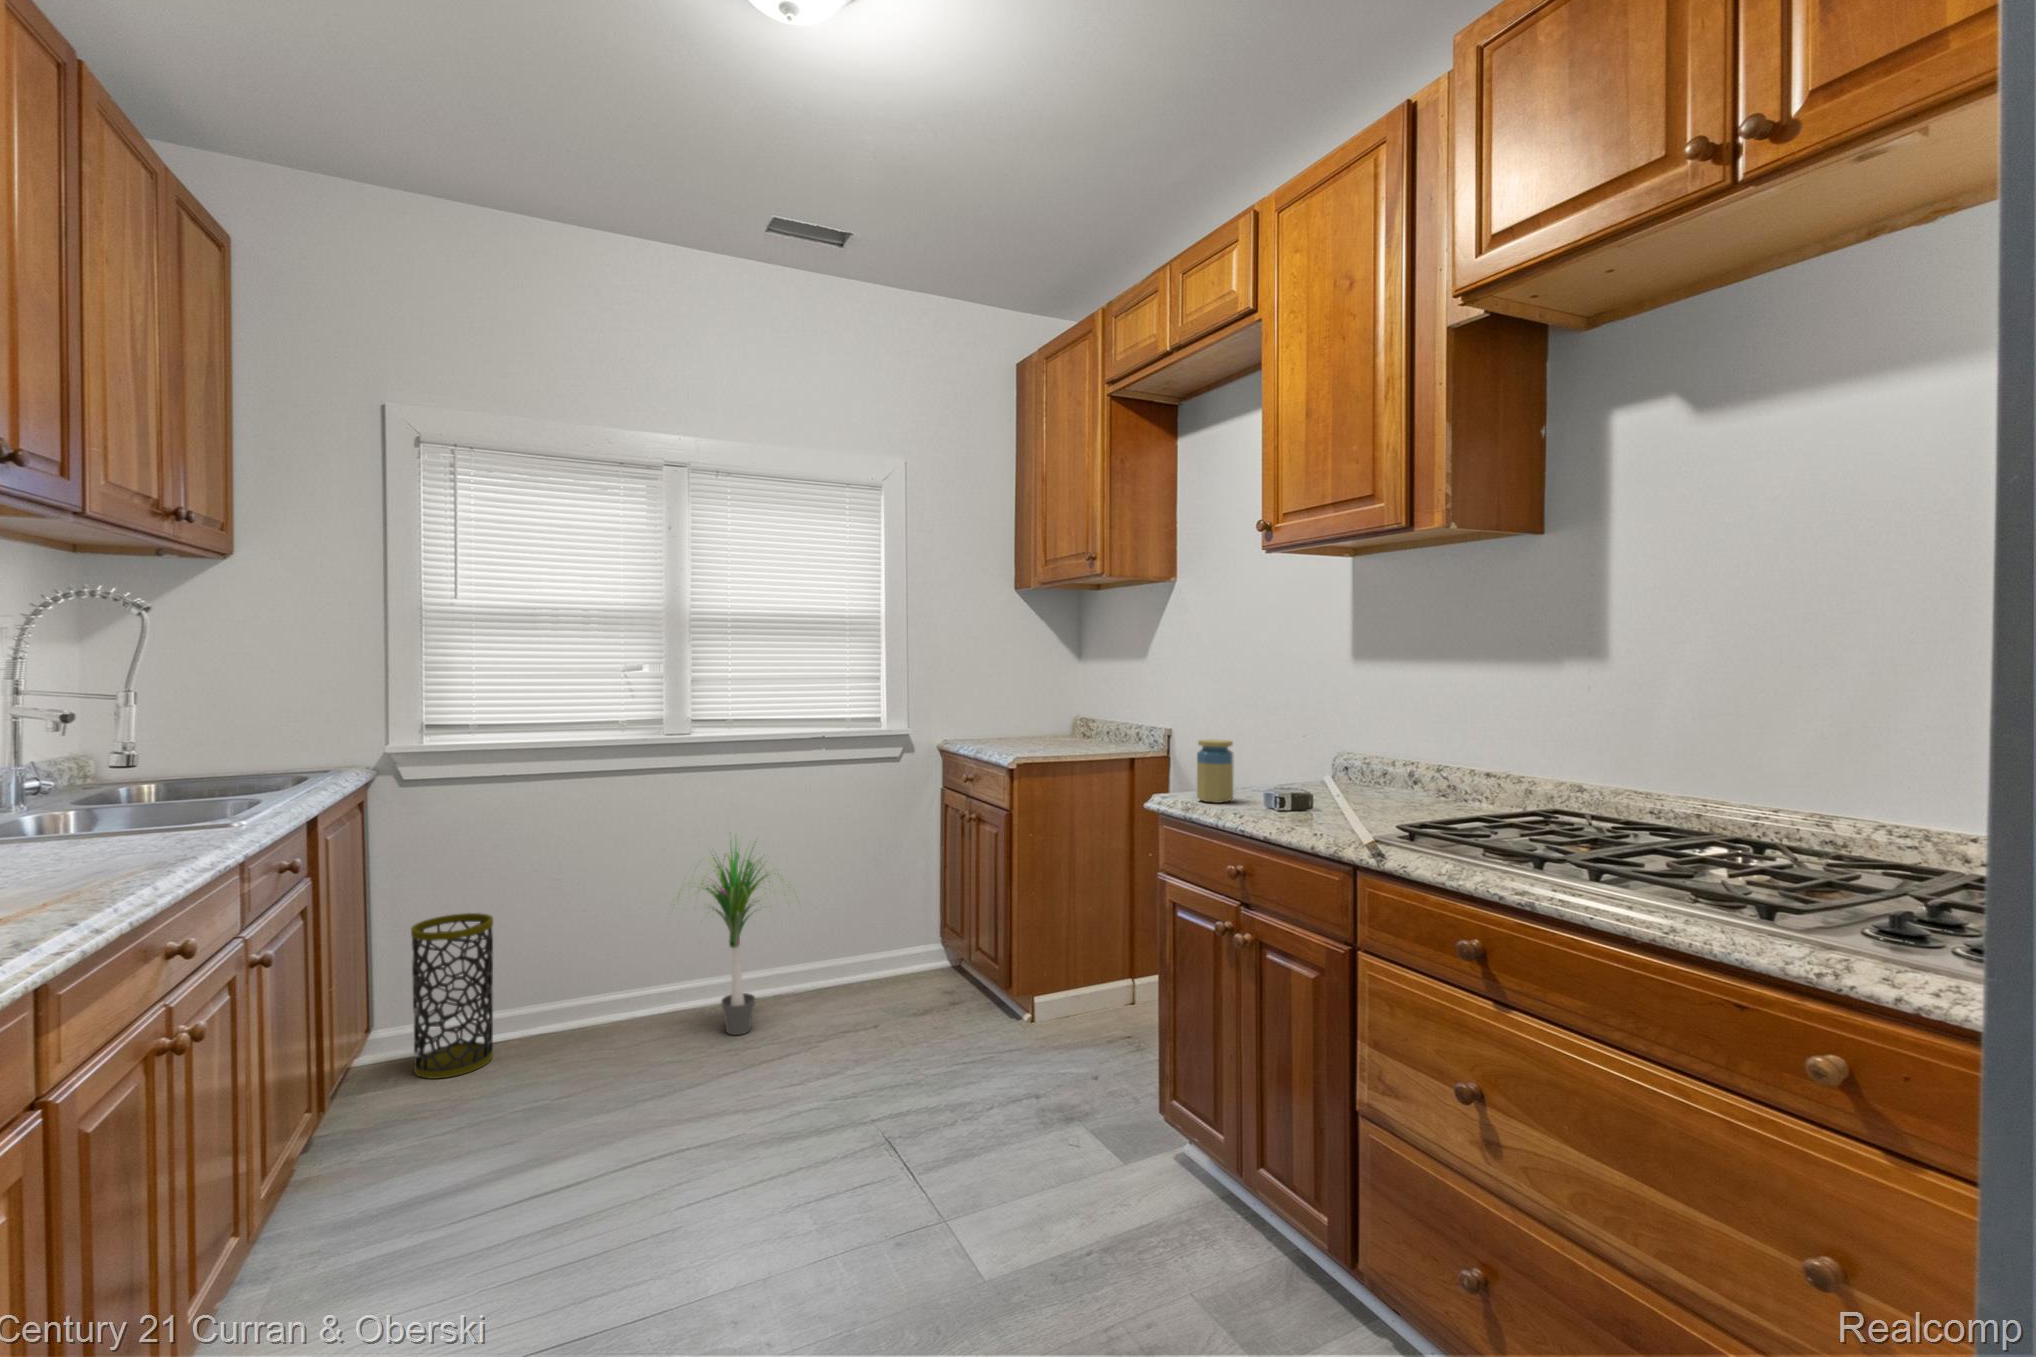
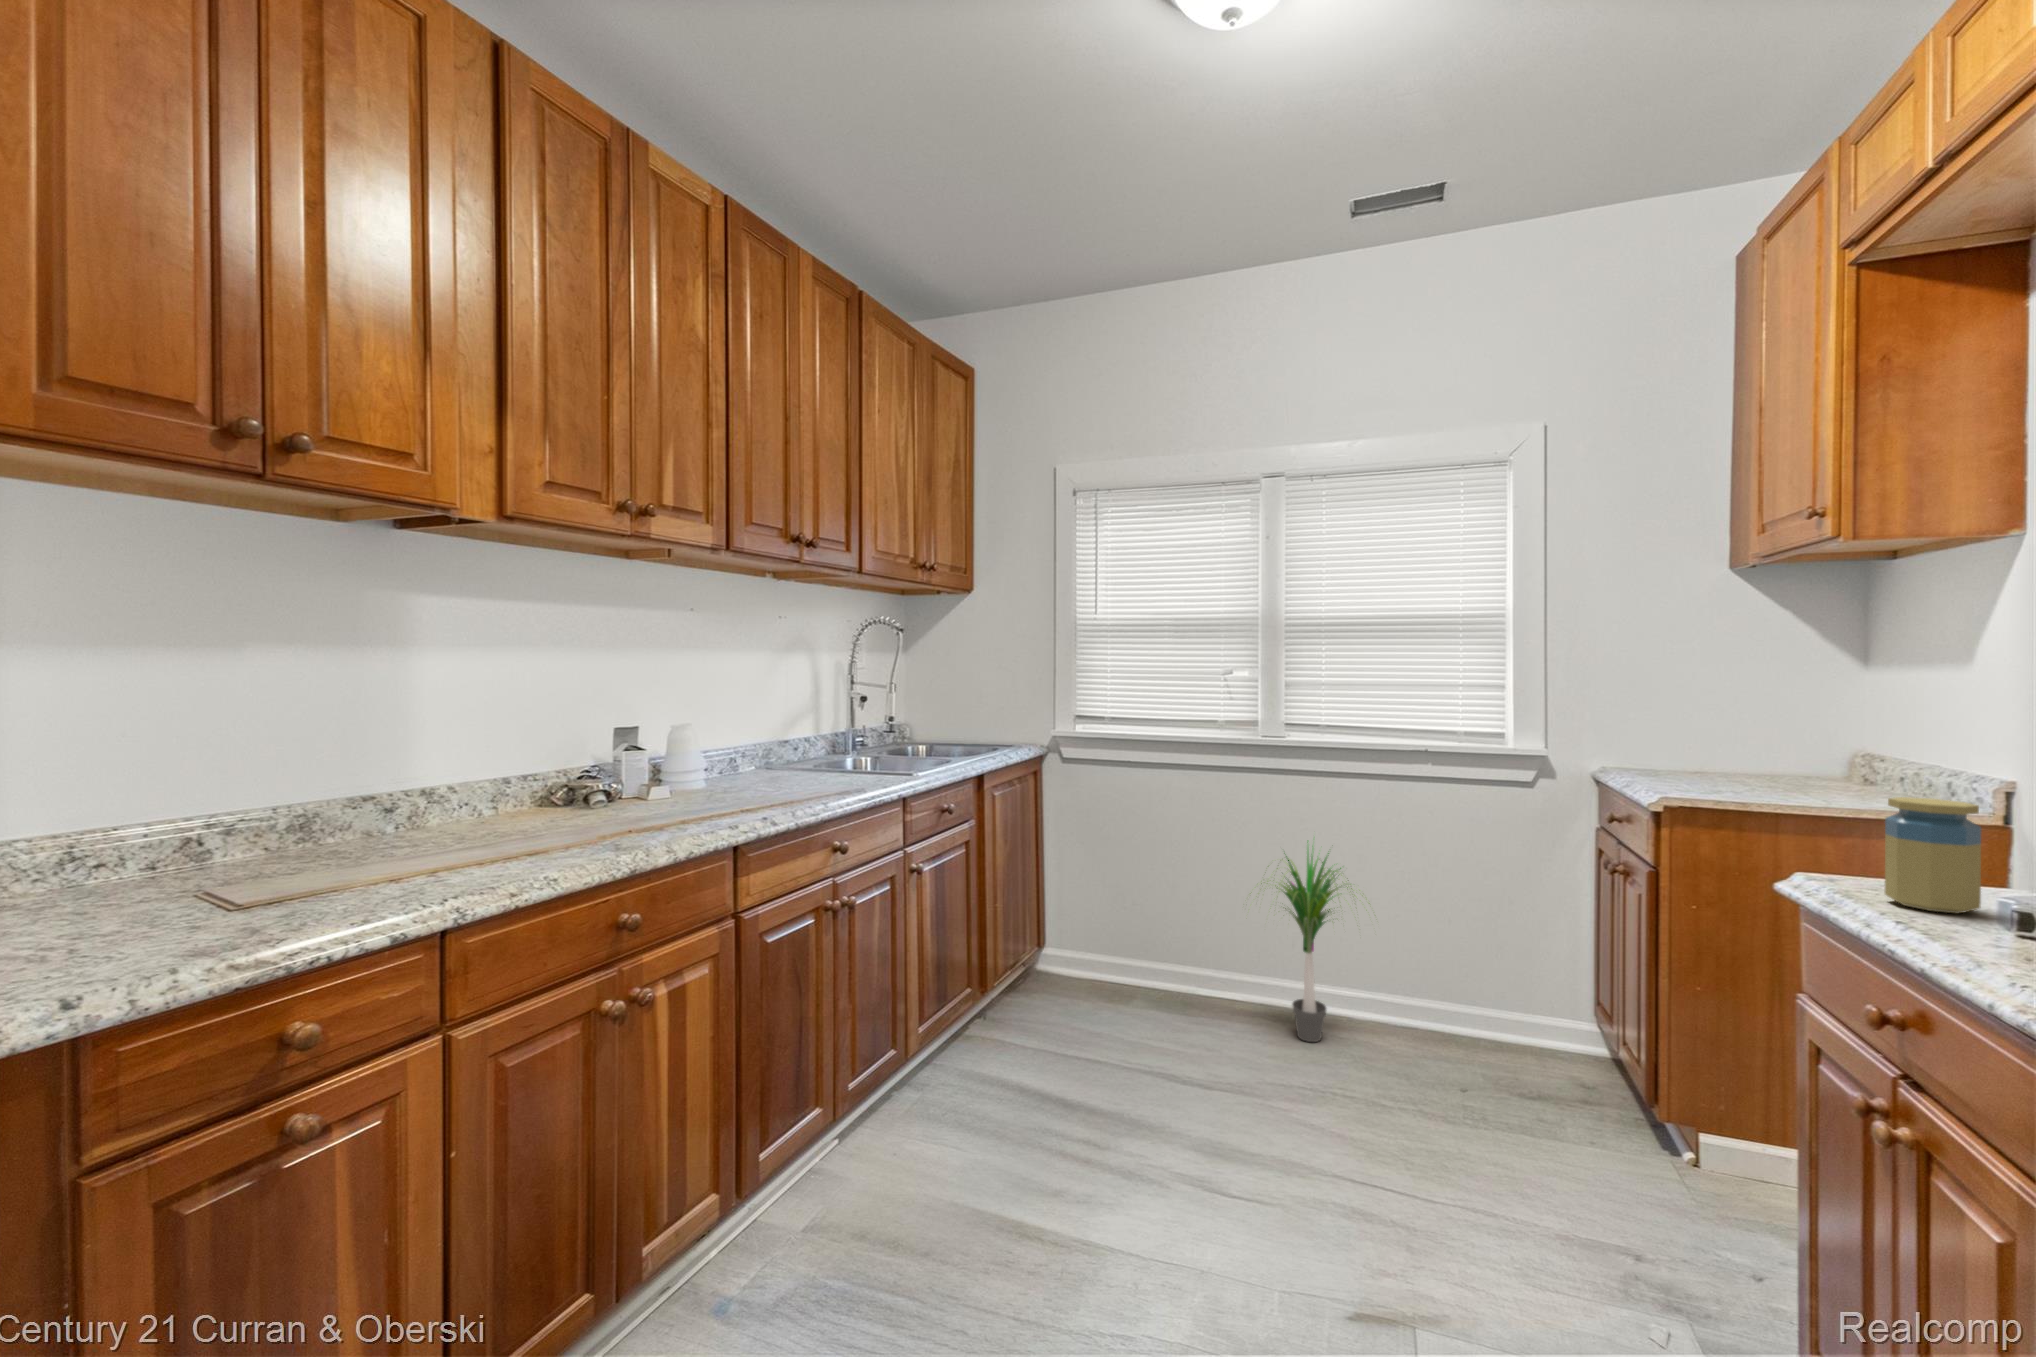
trash can: present [411,913,493,1079] -> none [1058,867,1114,996]

